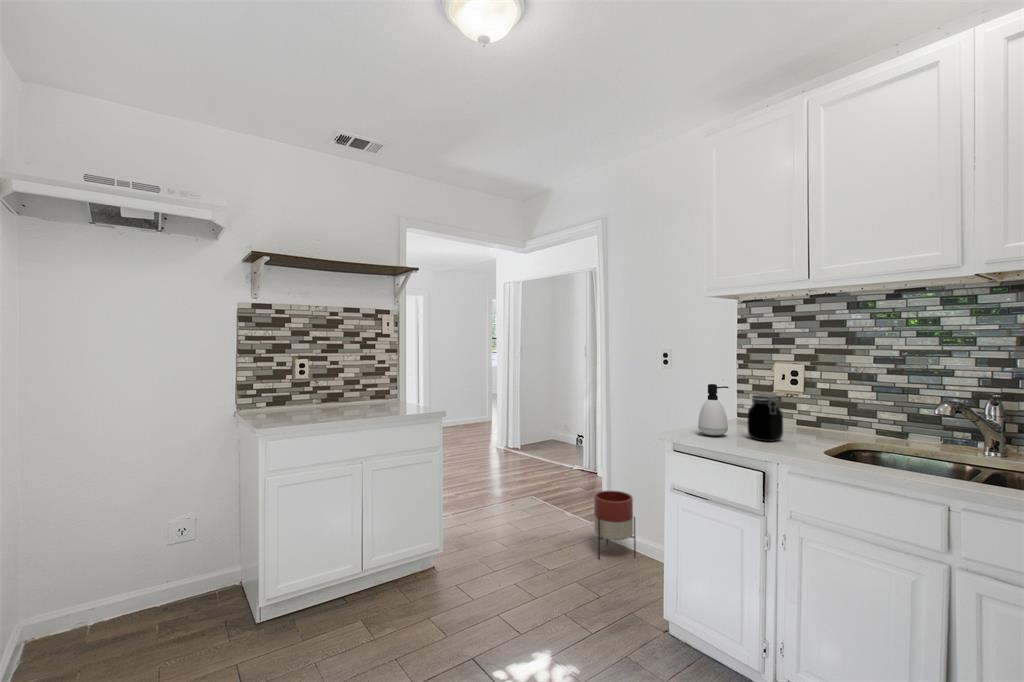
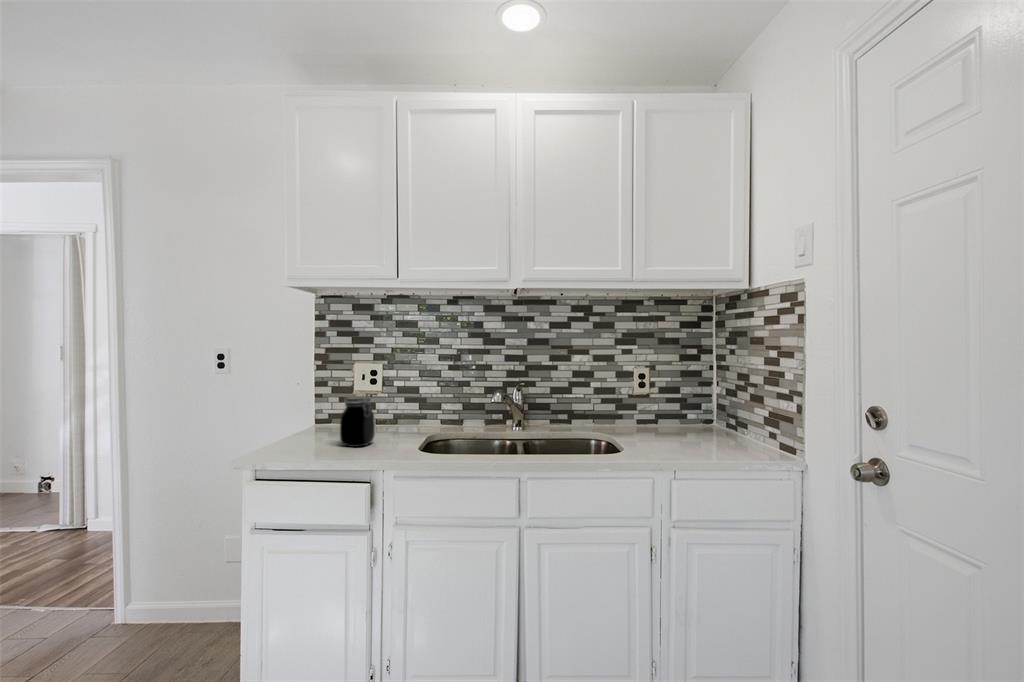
soap dispenser: present [698,384,729,436] -> none [284,389,319,450]
planter: present [594,491,636,559] -> none [103,547,175,659]

